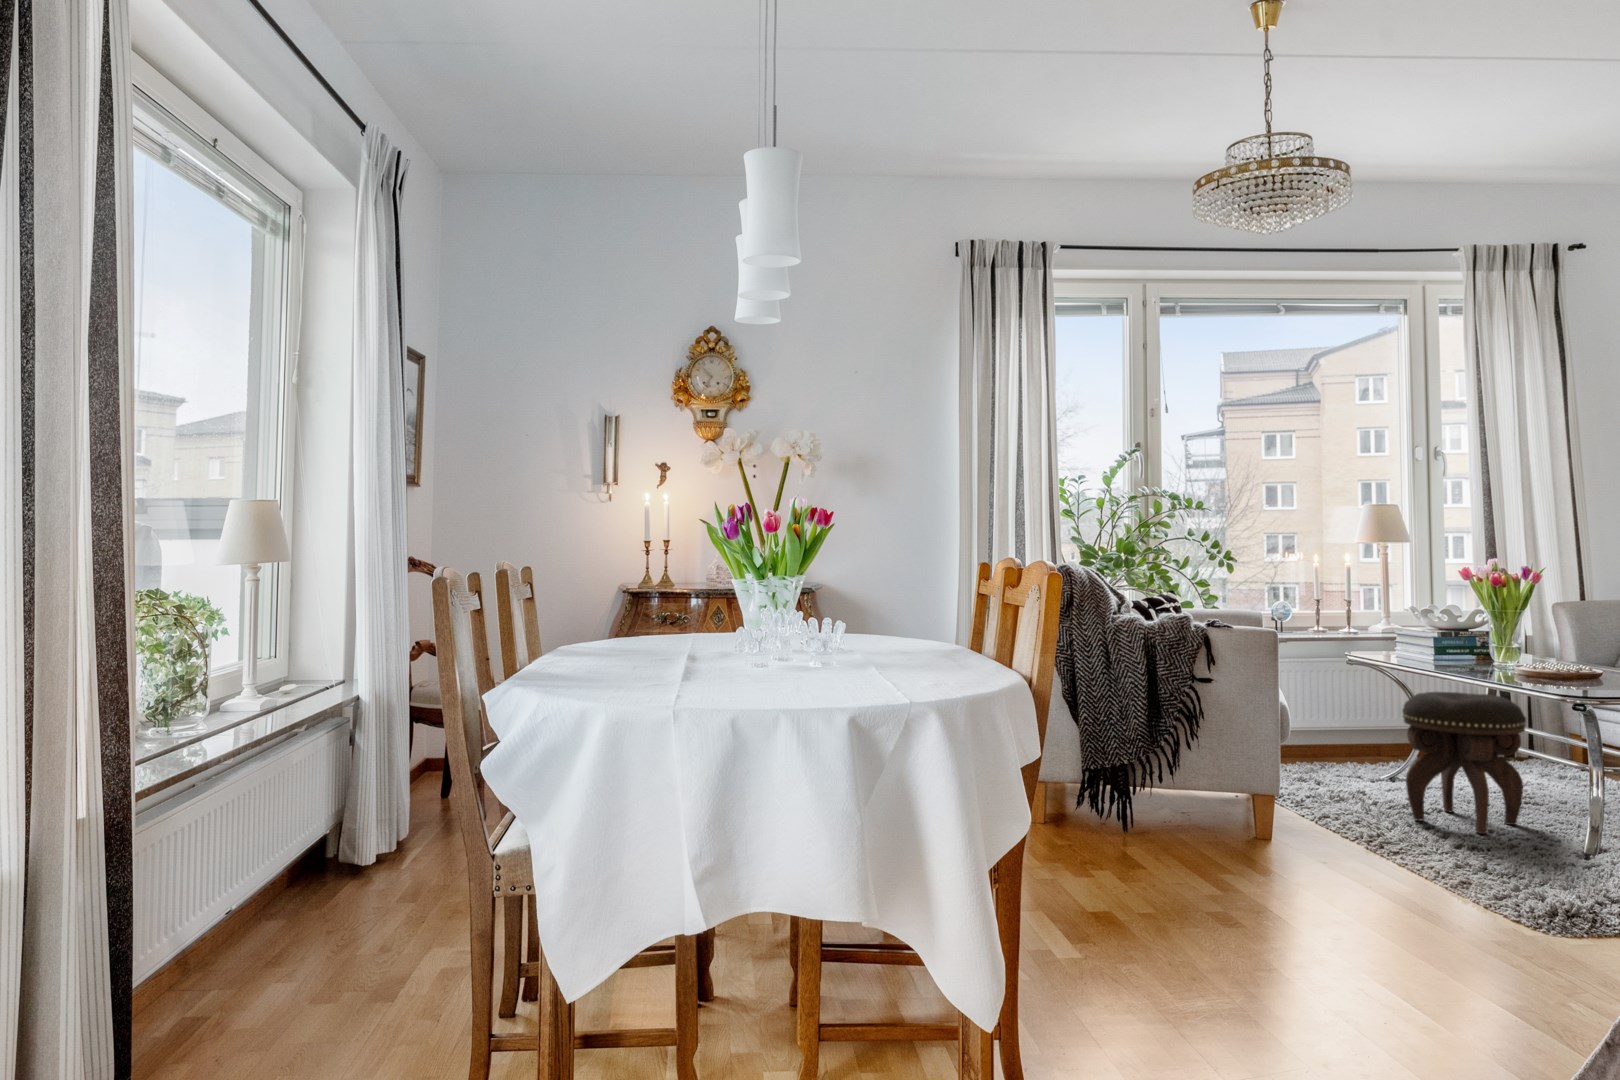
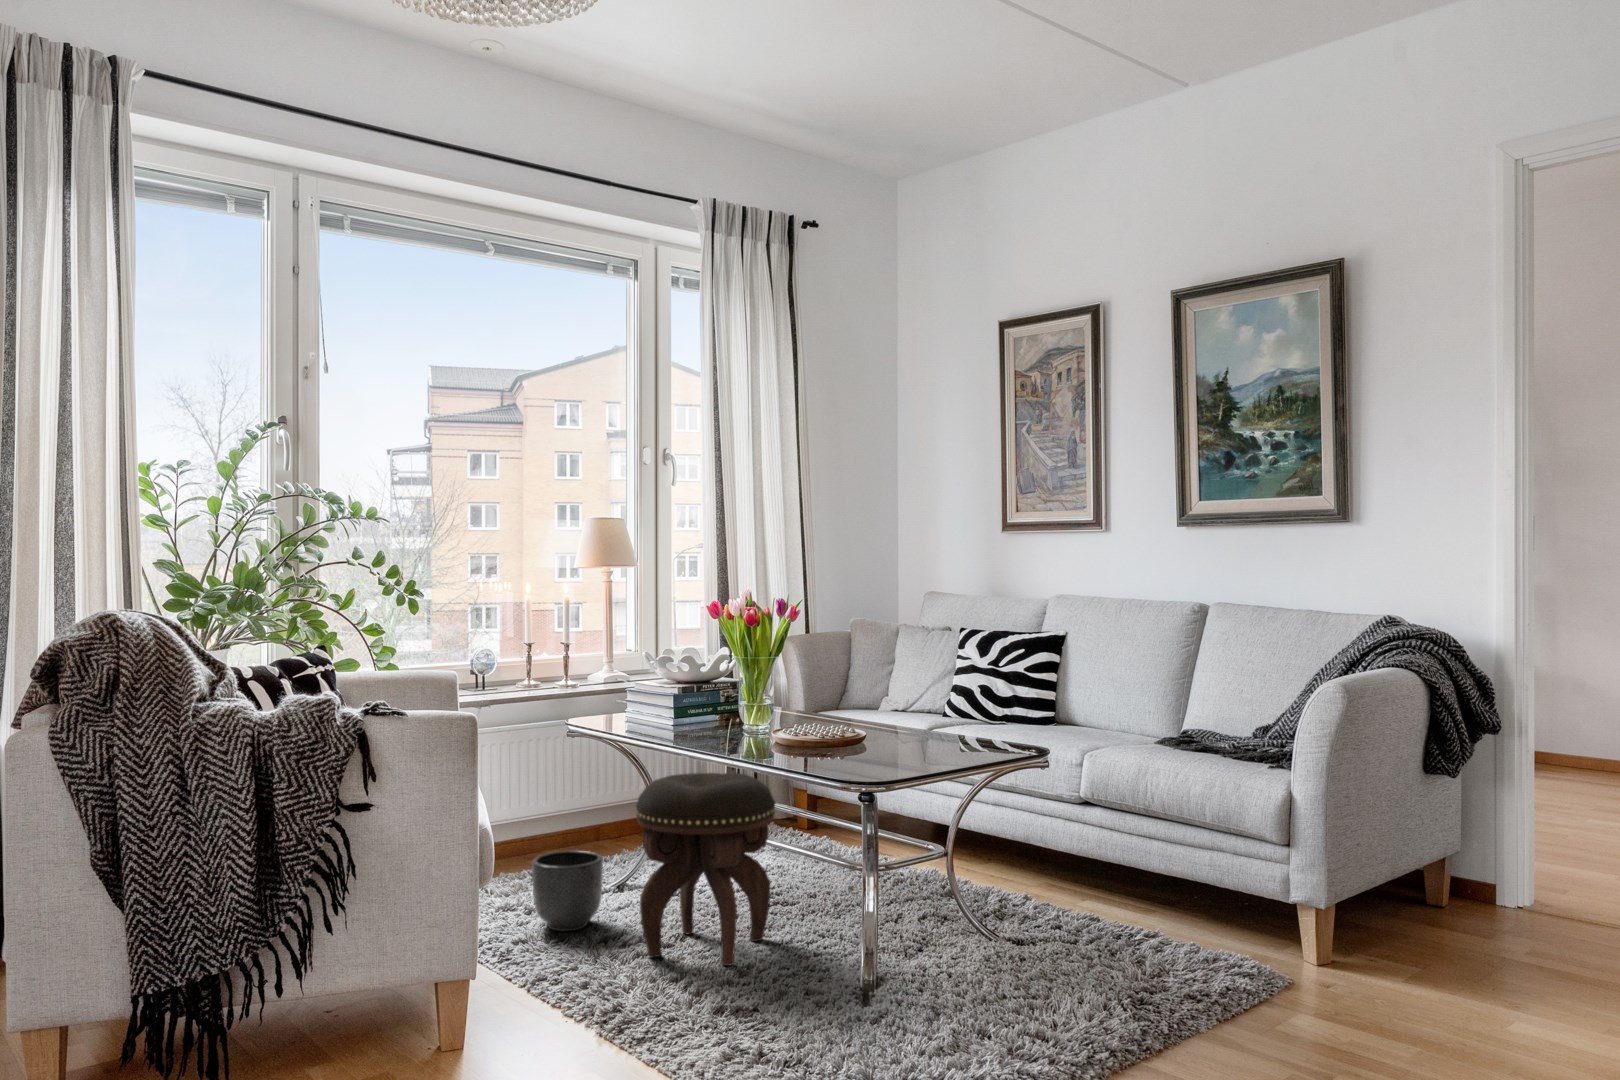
planter: none [1320,742,1376,797] -> present [532,850,603,931]

